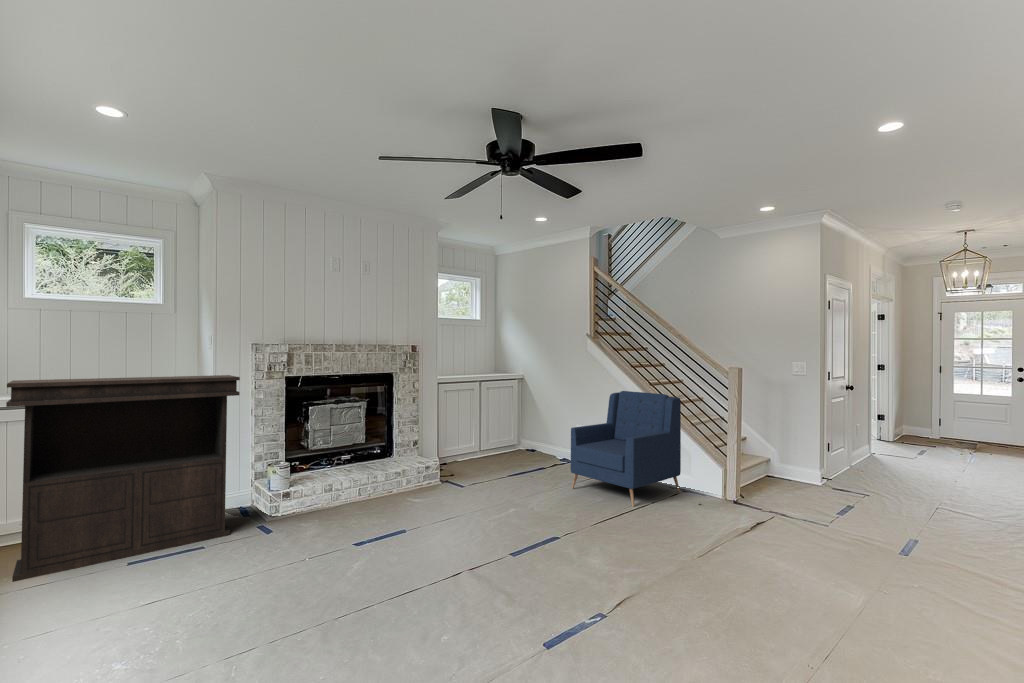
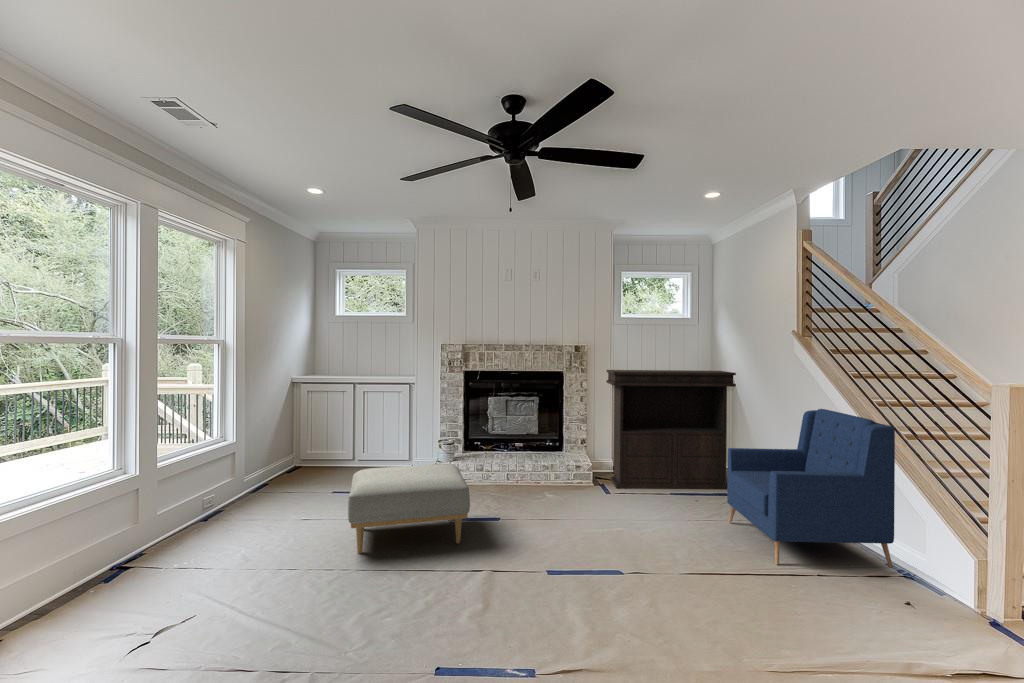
console table: present [6,375,240,582] -> present [606,370,736,489]
ottoman: none [242,482,416,610] -> present [348,464,470,554]

